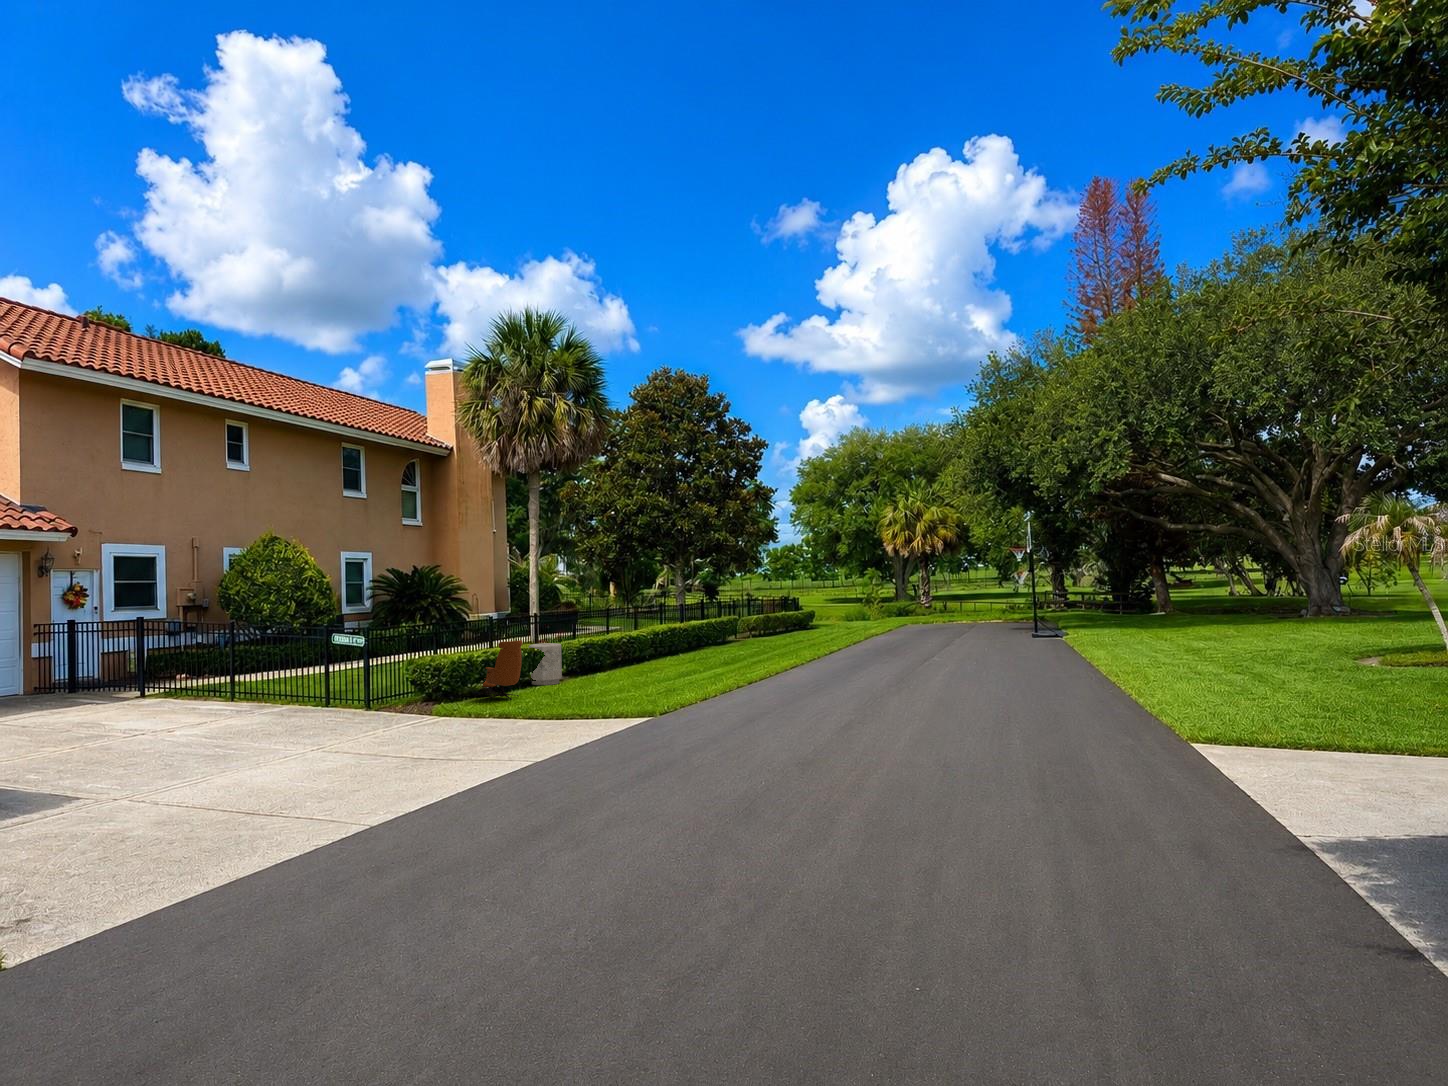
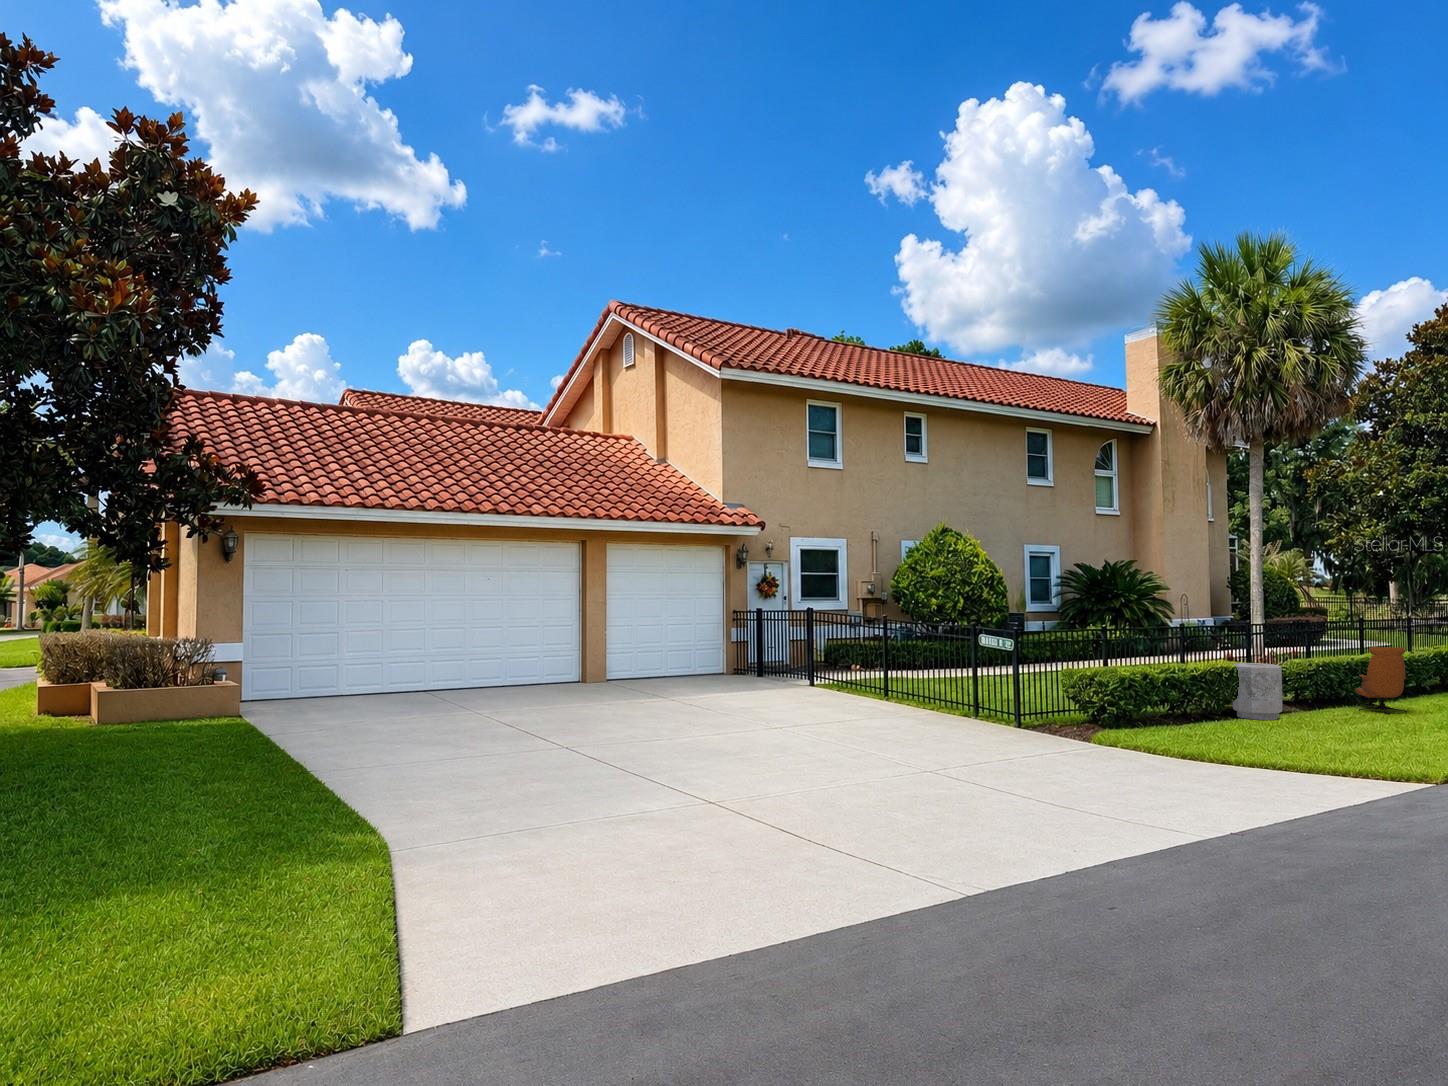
lounge chair: present [474,640,523,700] -> present [1354,647,1407,714]

